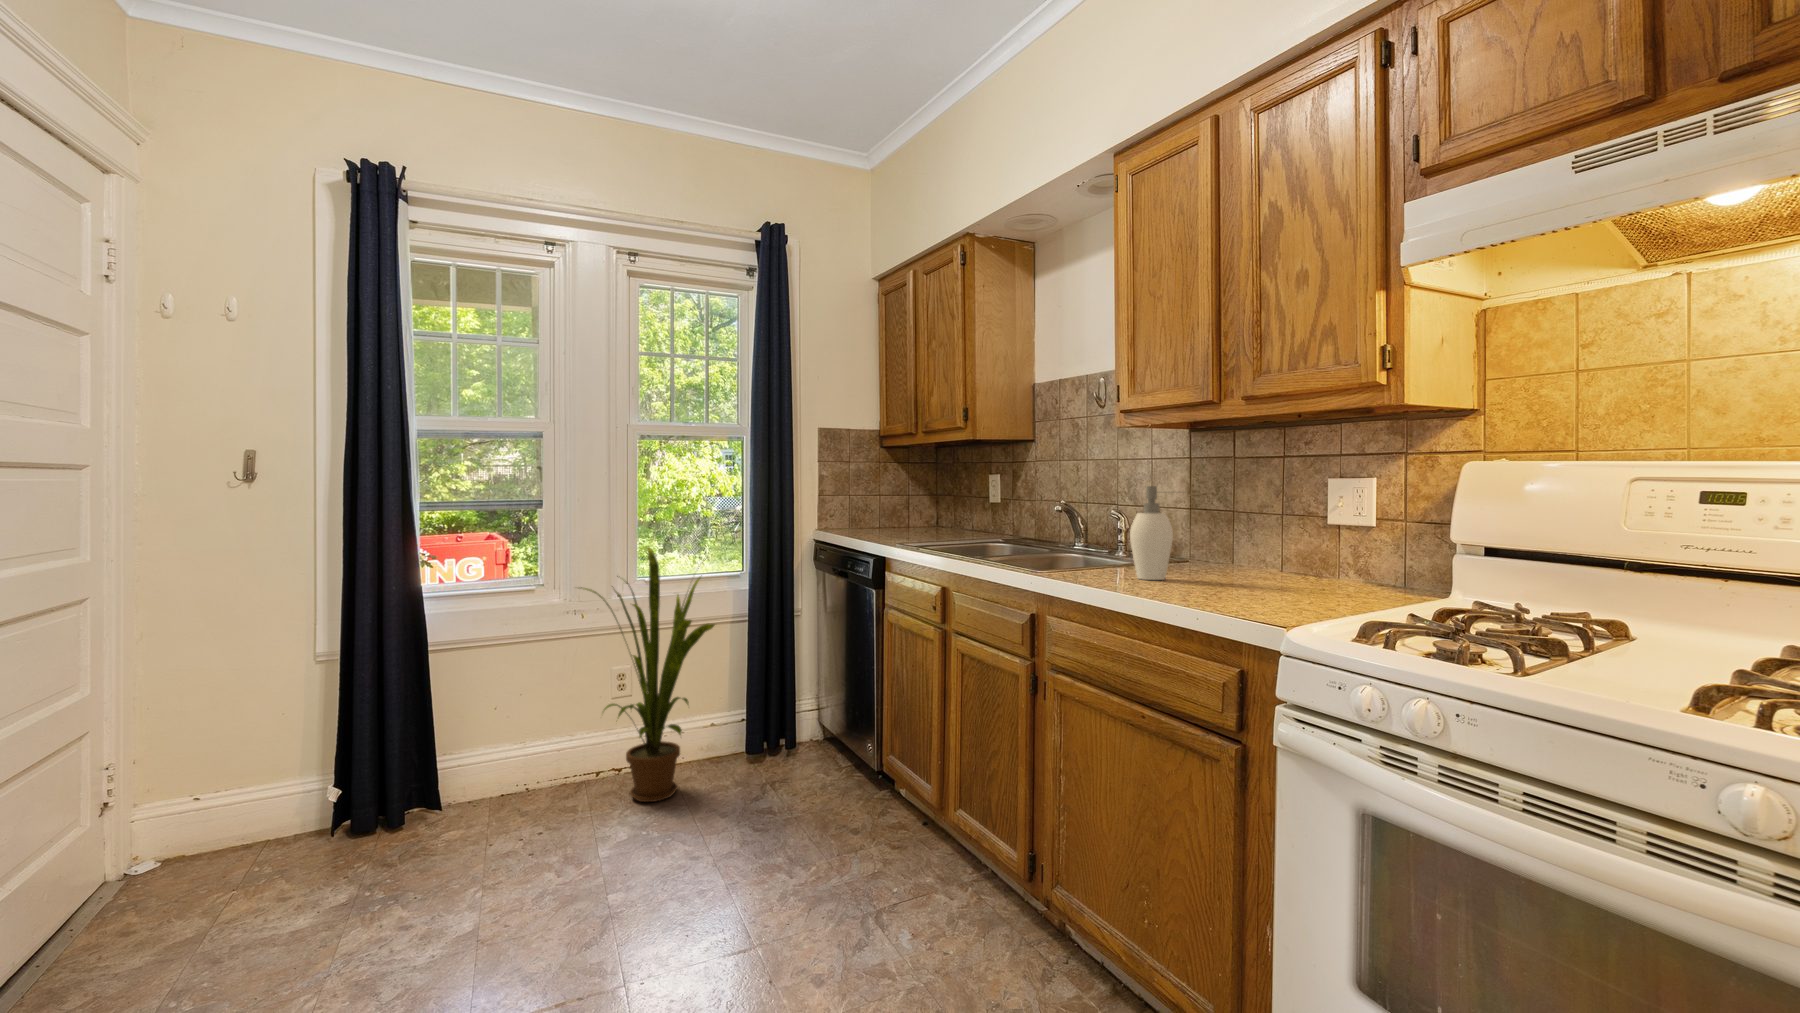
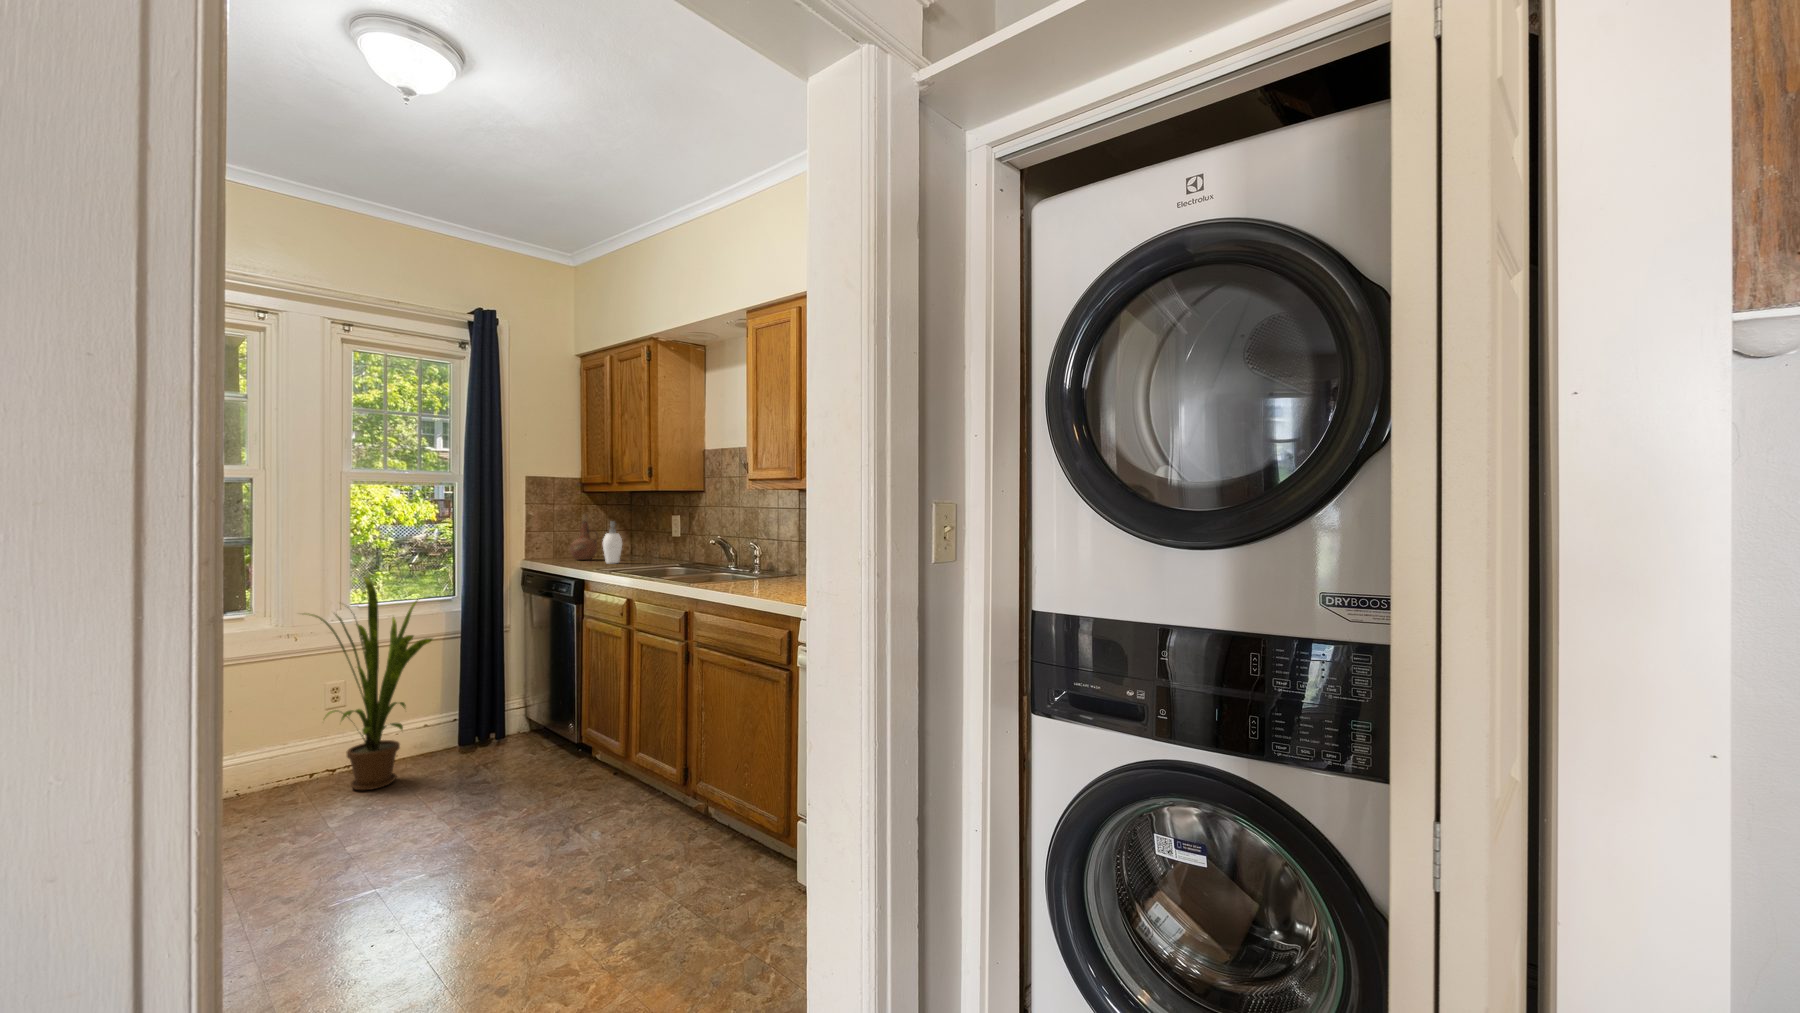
ceramic pitcher: none [867,477,900,533] -> present [570,514,599,560]
soap dispenser: present [1130,486,1173,580] -> present [603,521,622,564]

